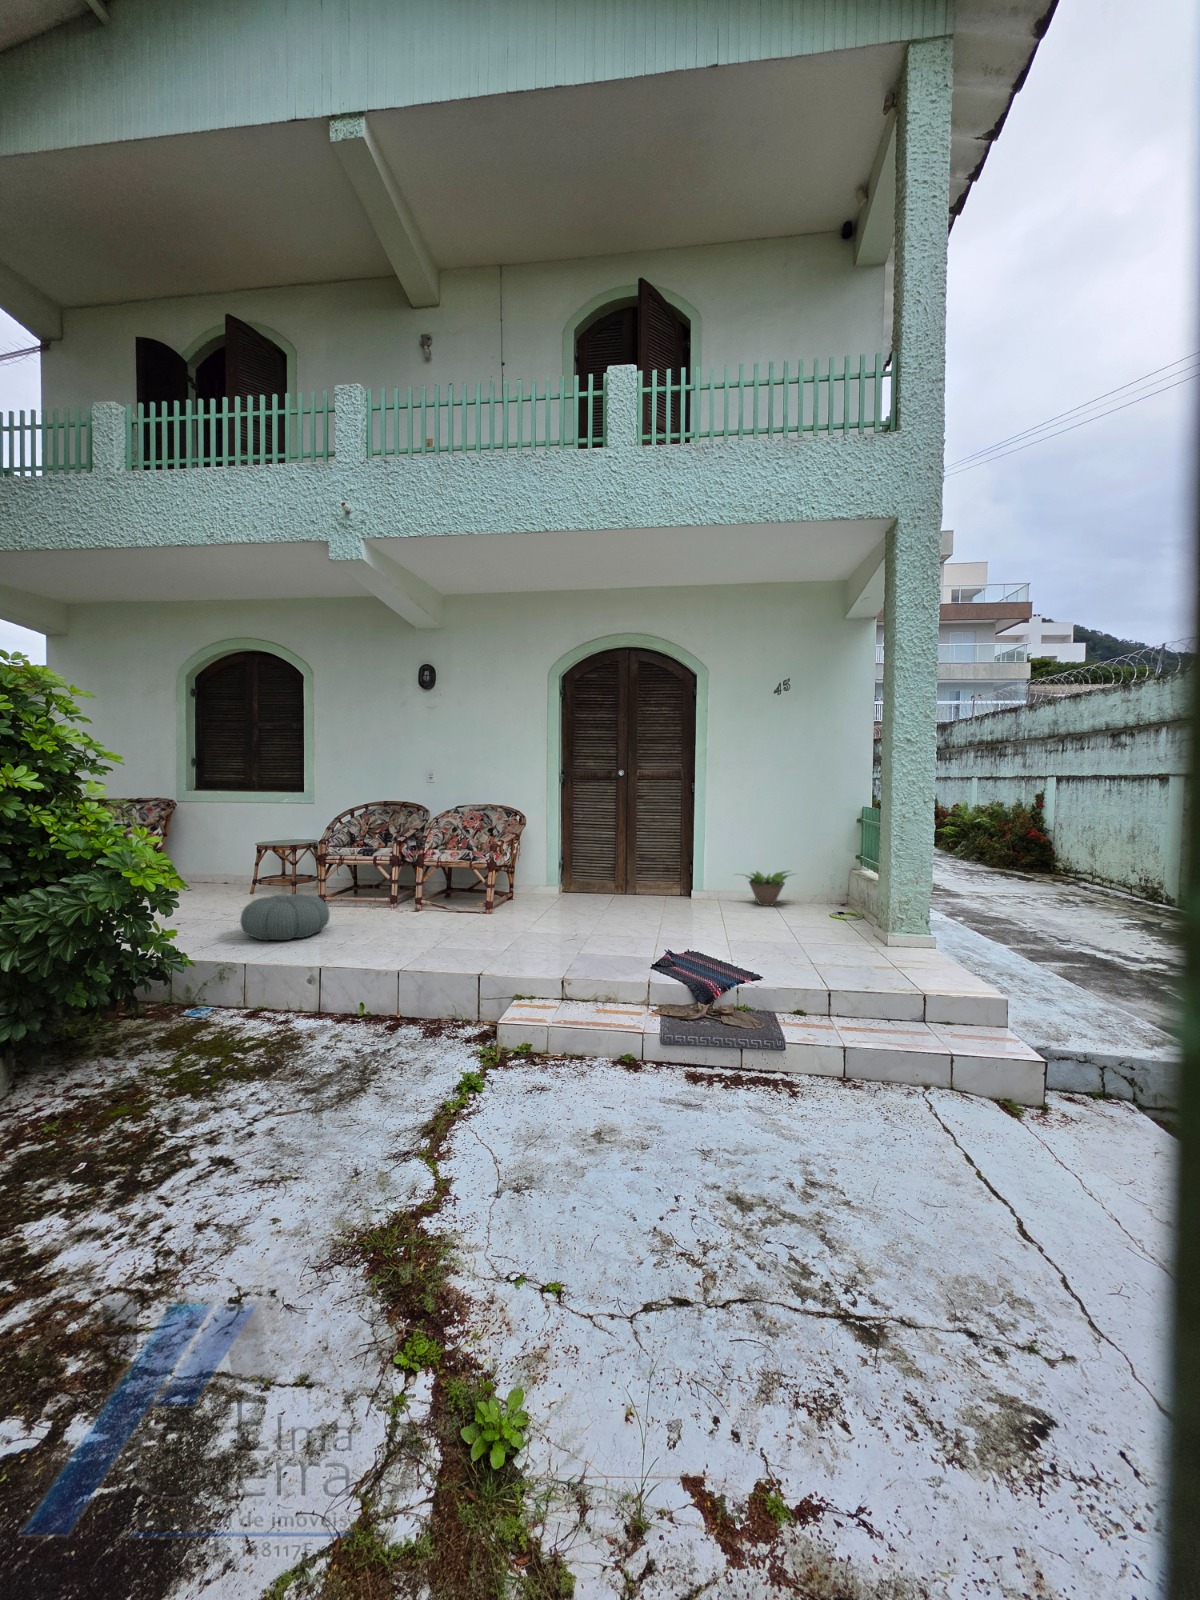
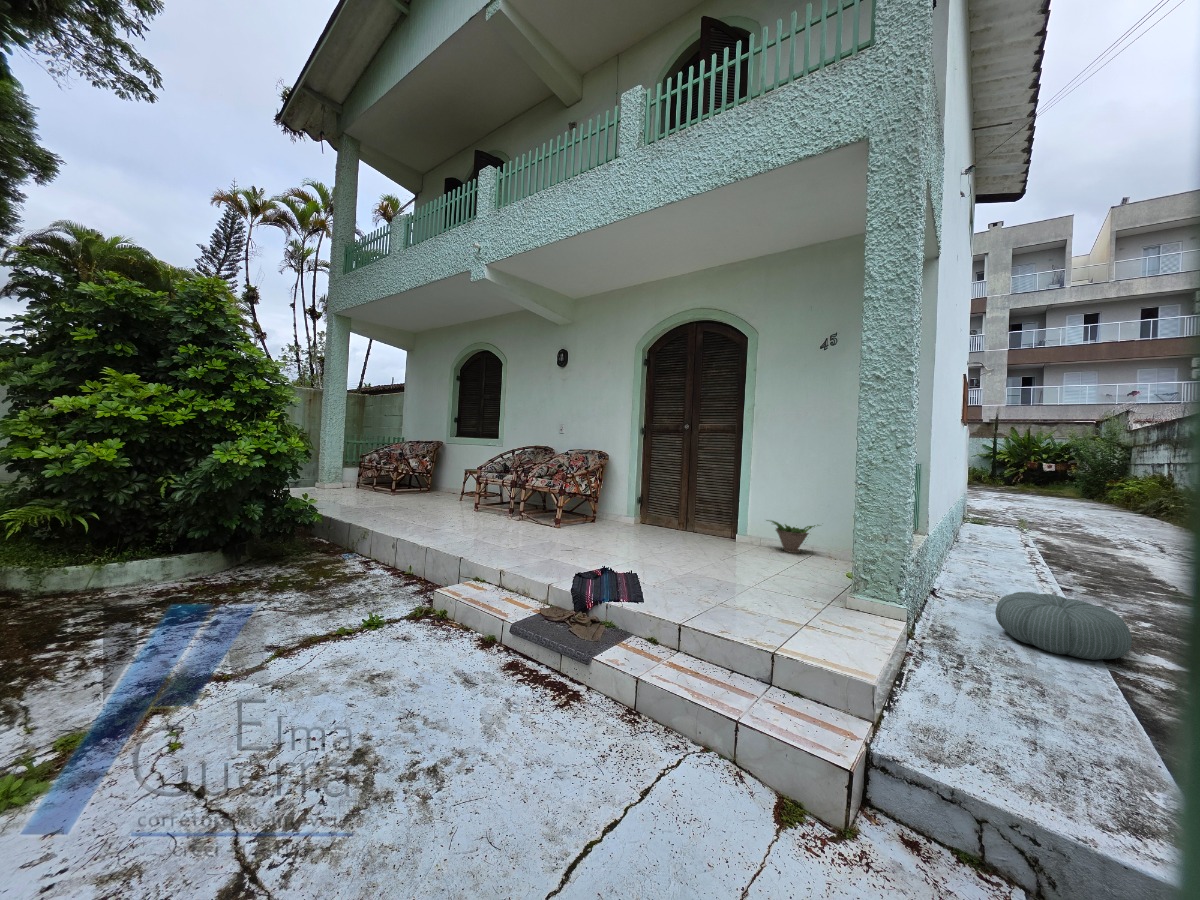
pouf: present [240,894,330,940] -> present [995,592,1132,660]

